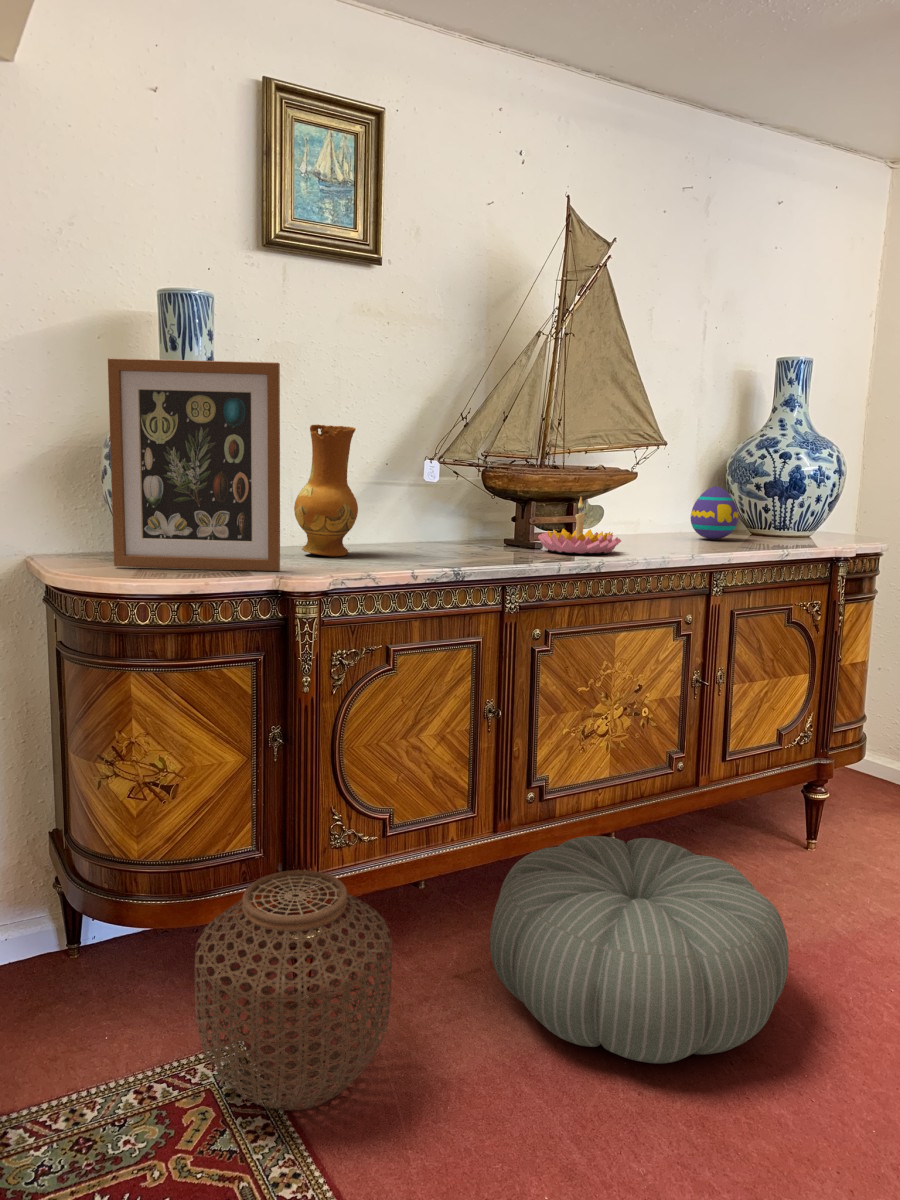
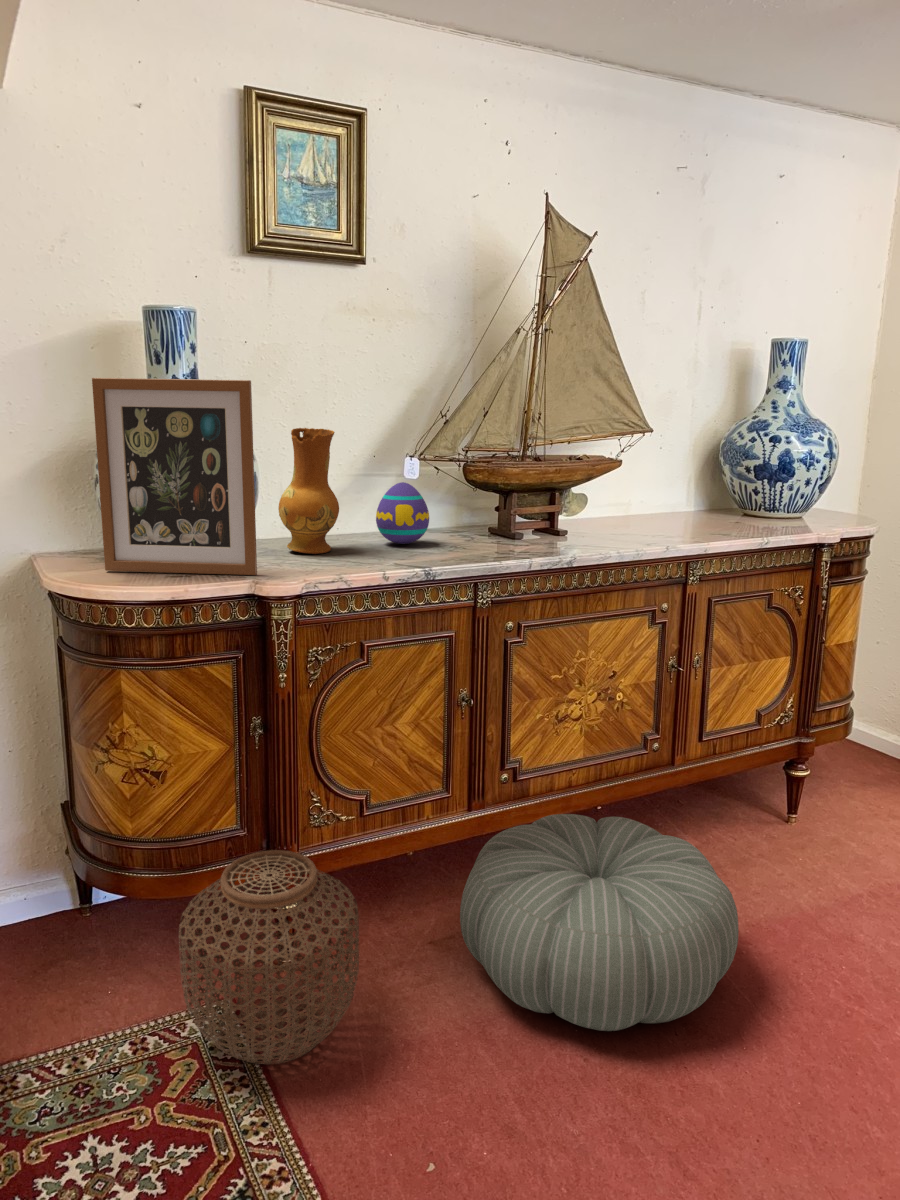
decorative egg: present [691,486,738,539] -> present [376,482,429,544]
candle holder: present [538,497,621,555] -> none [516,490,597,548]

